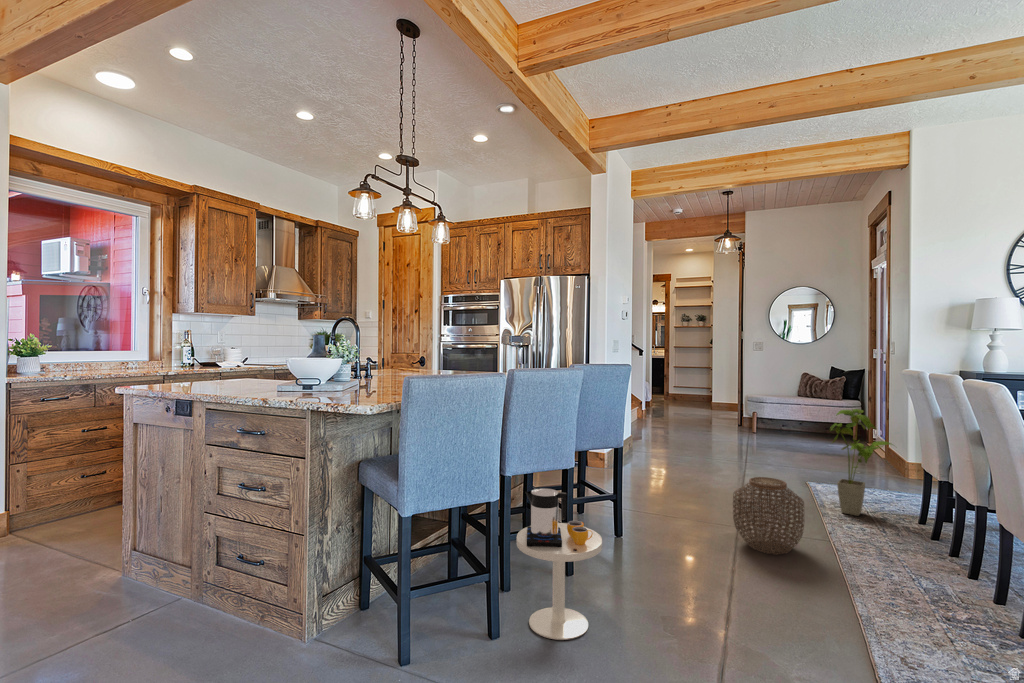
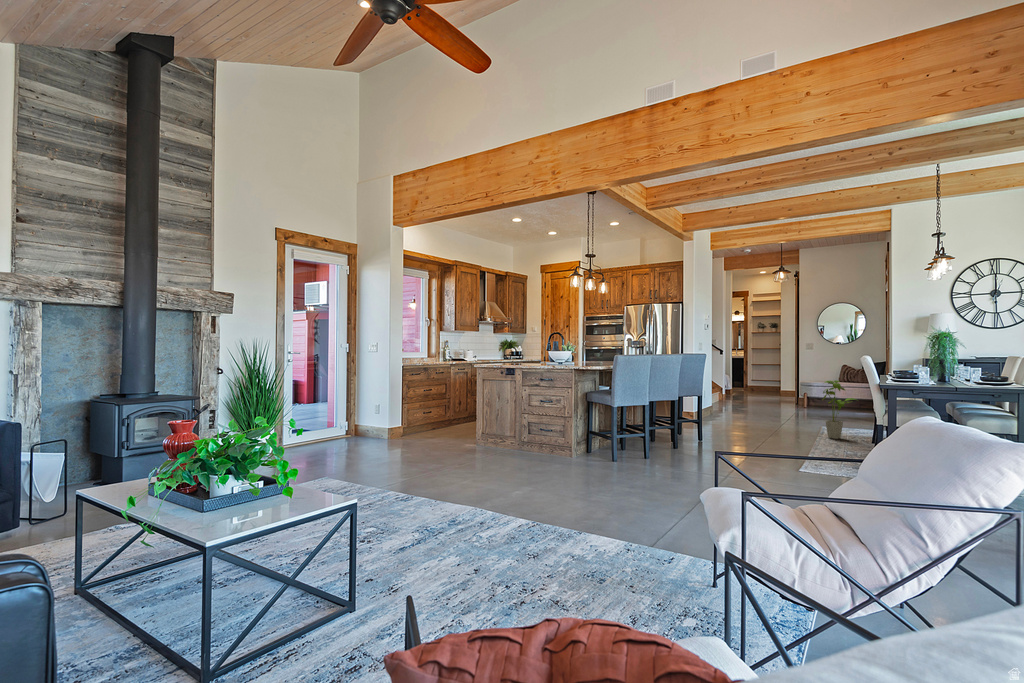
woven basket: present [733,477,804,555] -> none [757,412,793,447]
side table: present [517,489,602,640] -> none [653,404,688,459]

